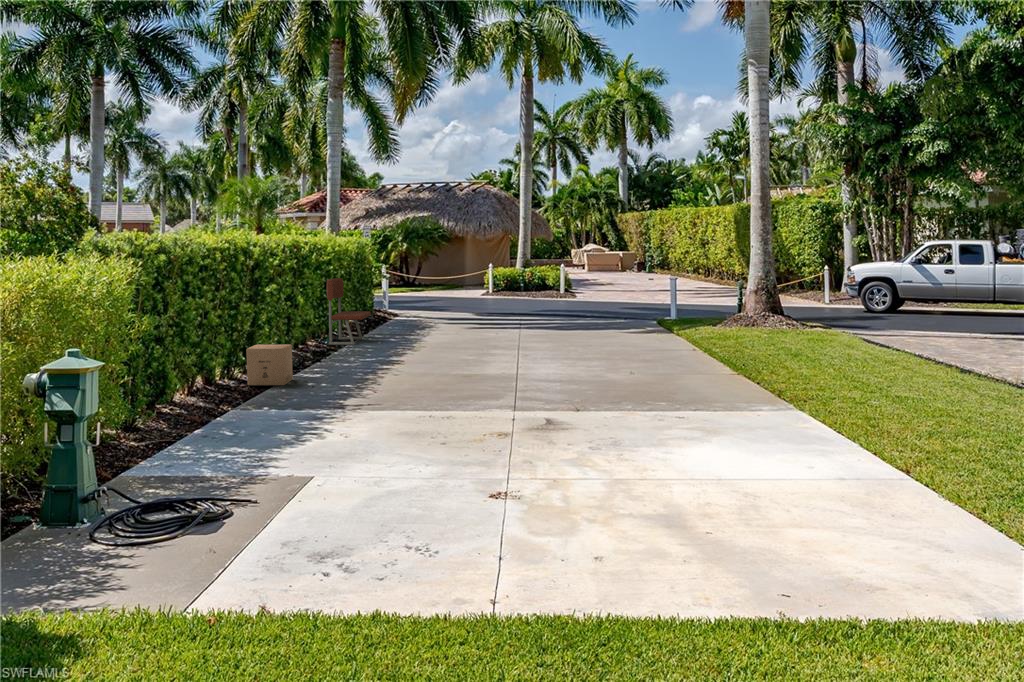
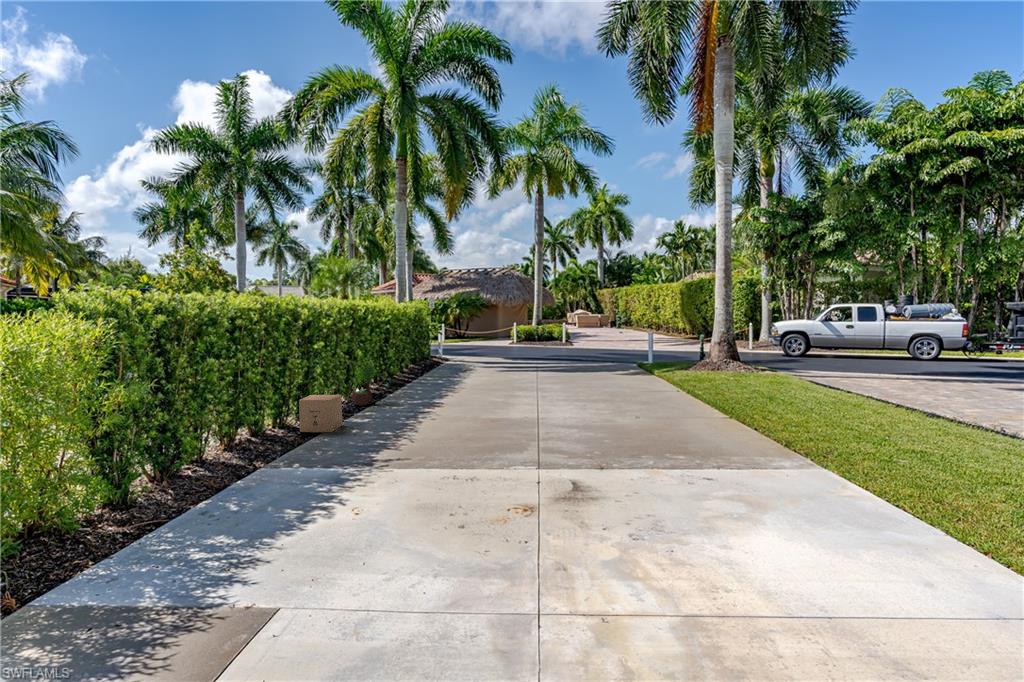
bench: present [326,278,371,345] -> none [386,335,421,388]
potted tree: none [294,308,324,362] -> present [351,365,376,406]

